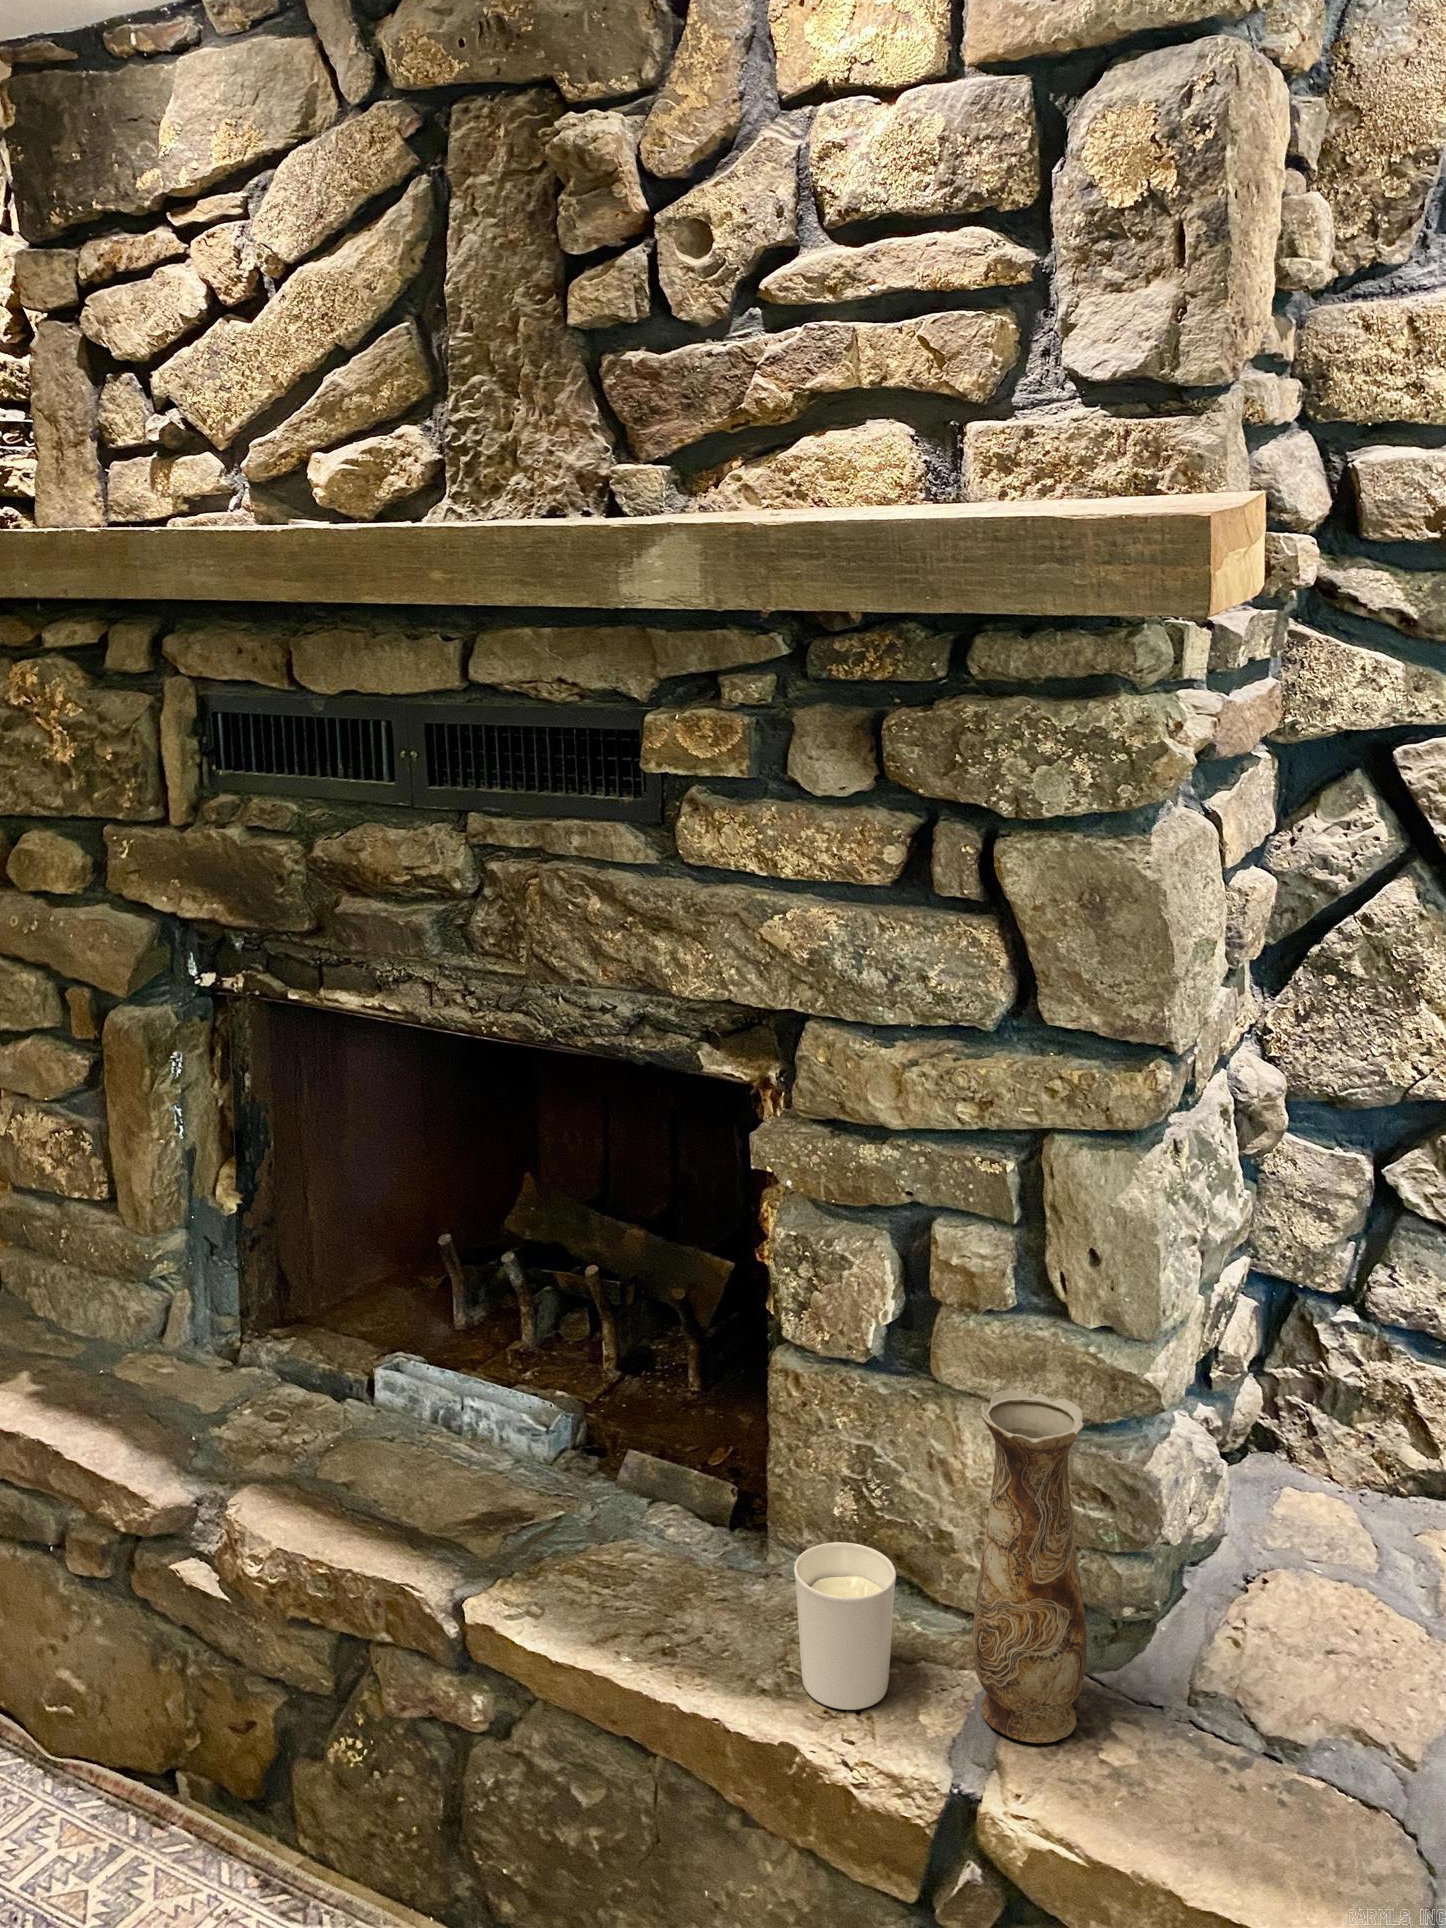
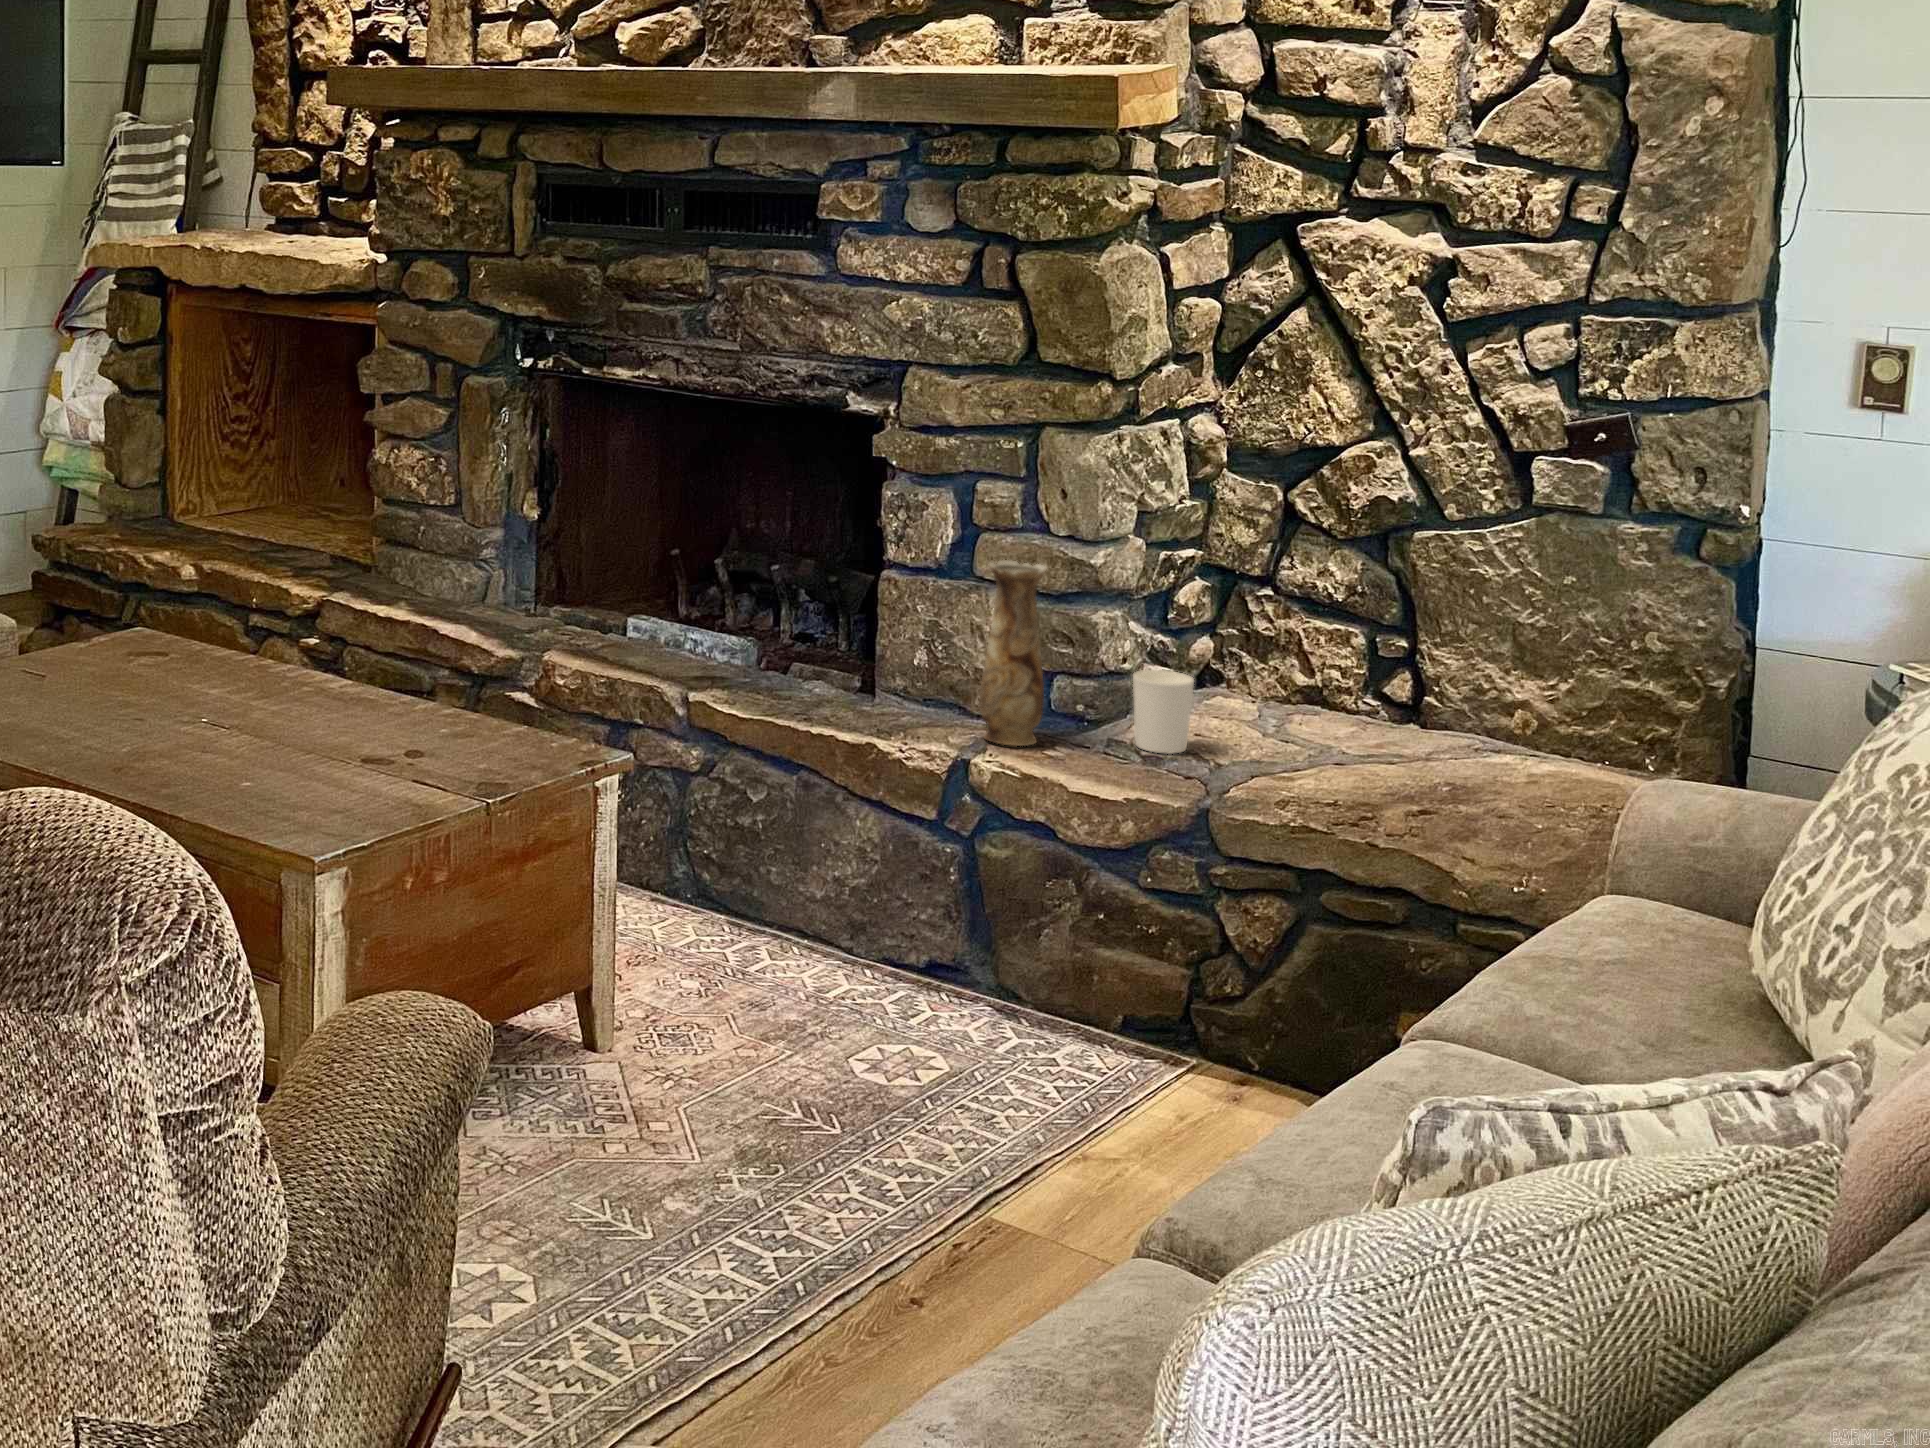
candle holder: present [794,1542,896,1710] -> present [1133,670,1194,754]

